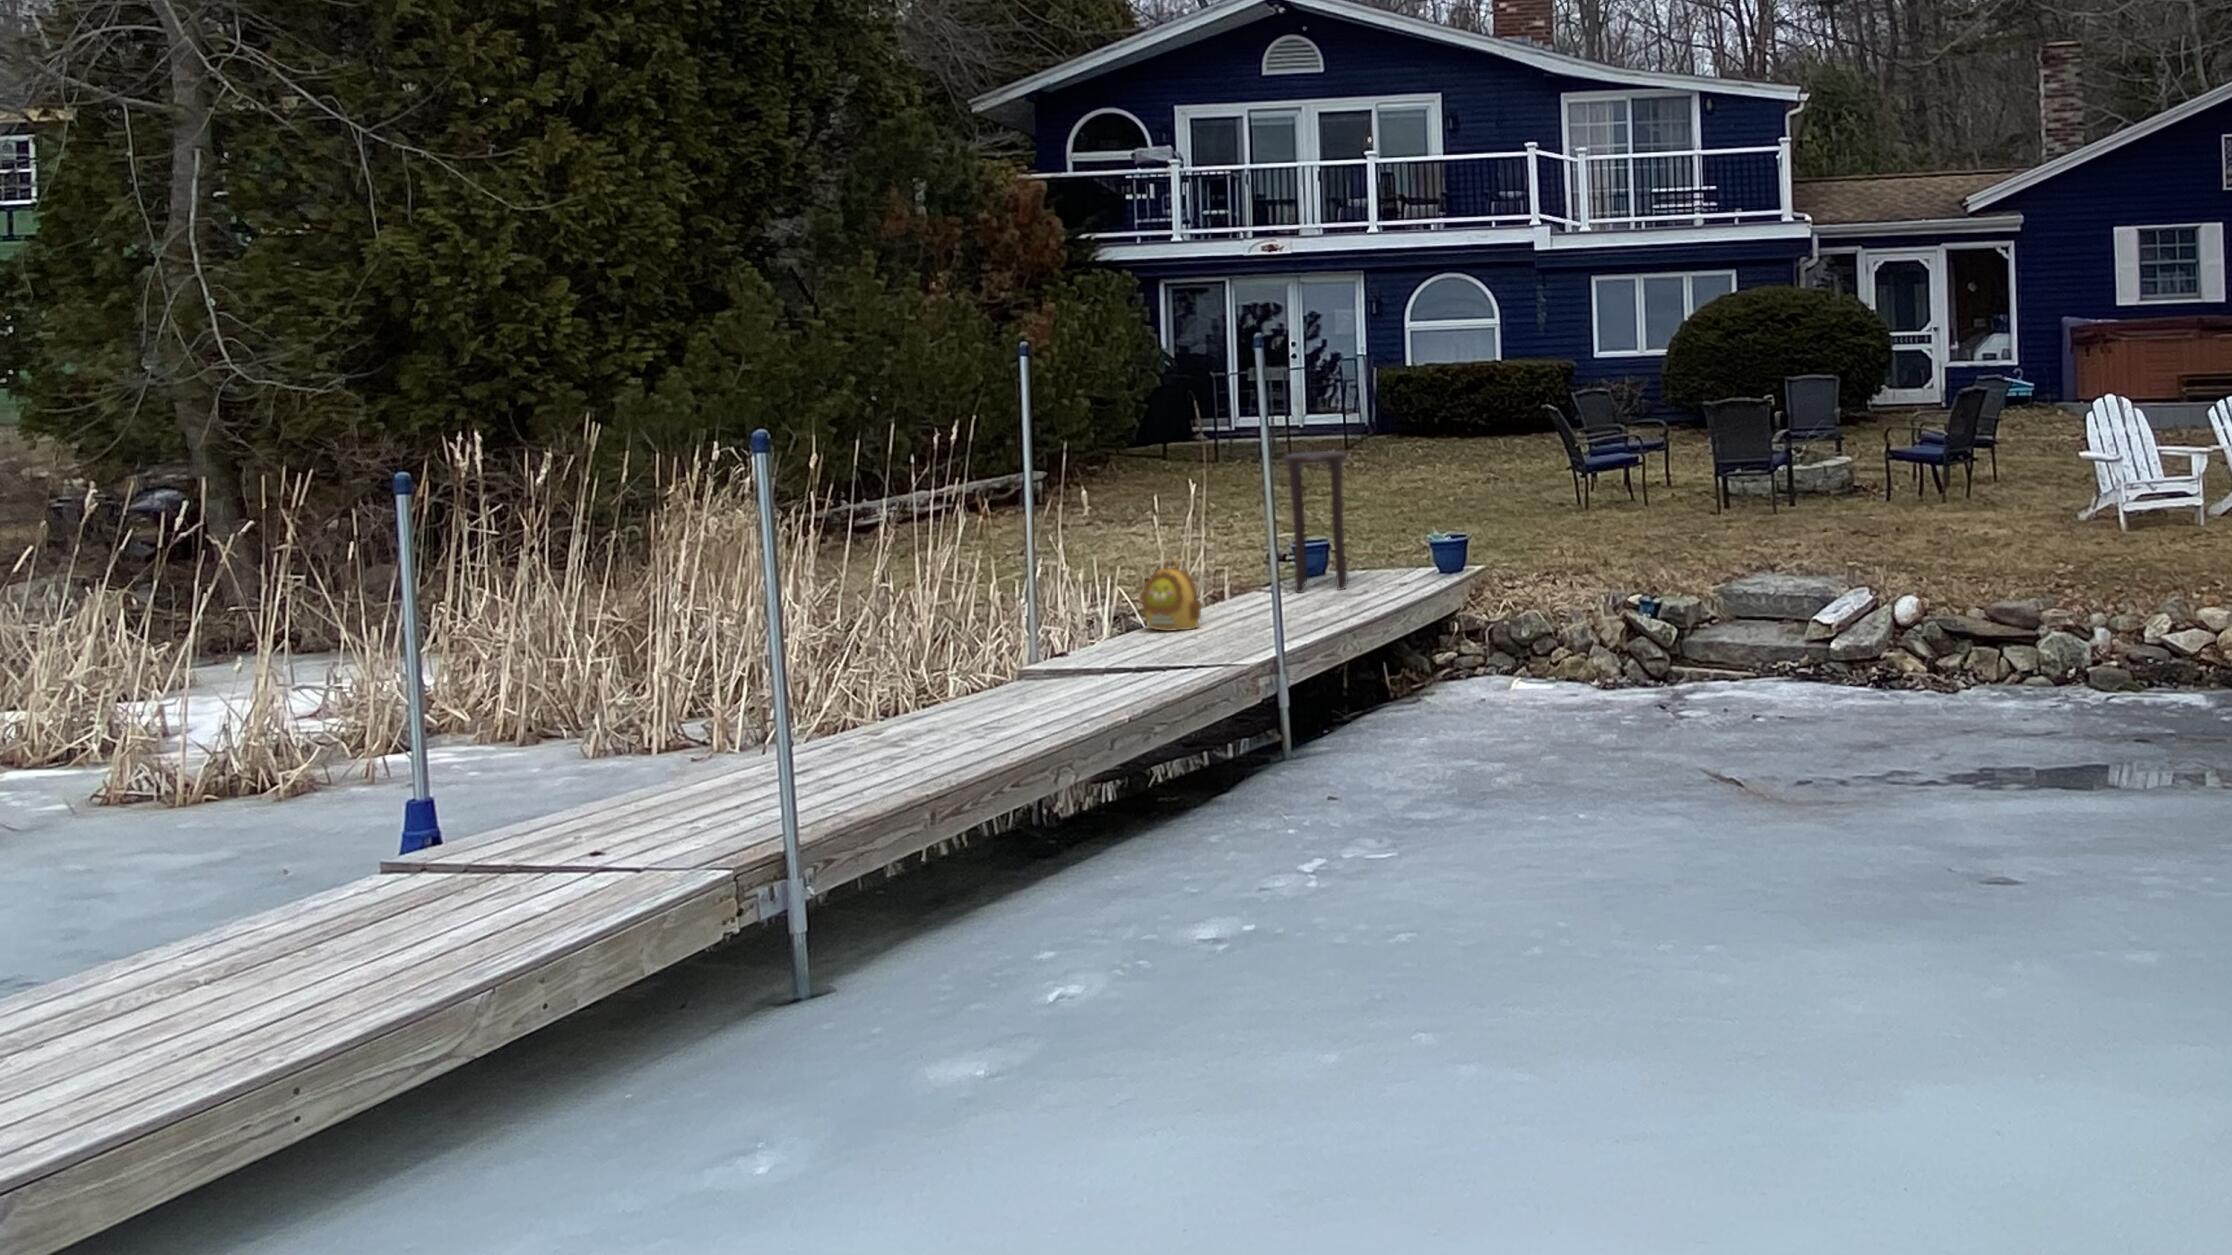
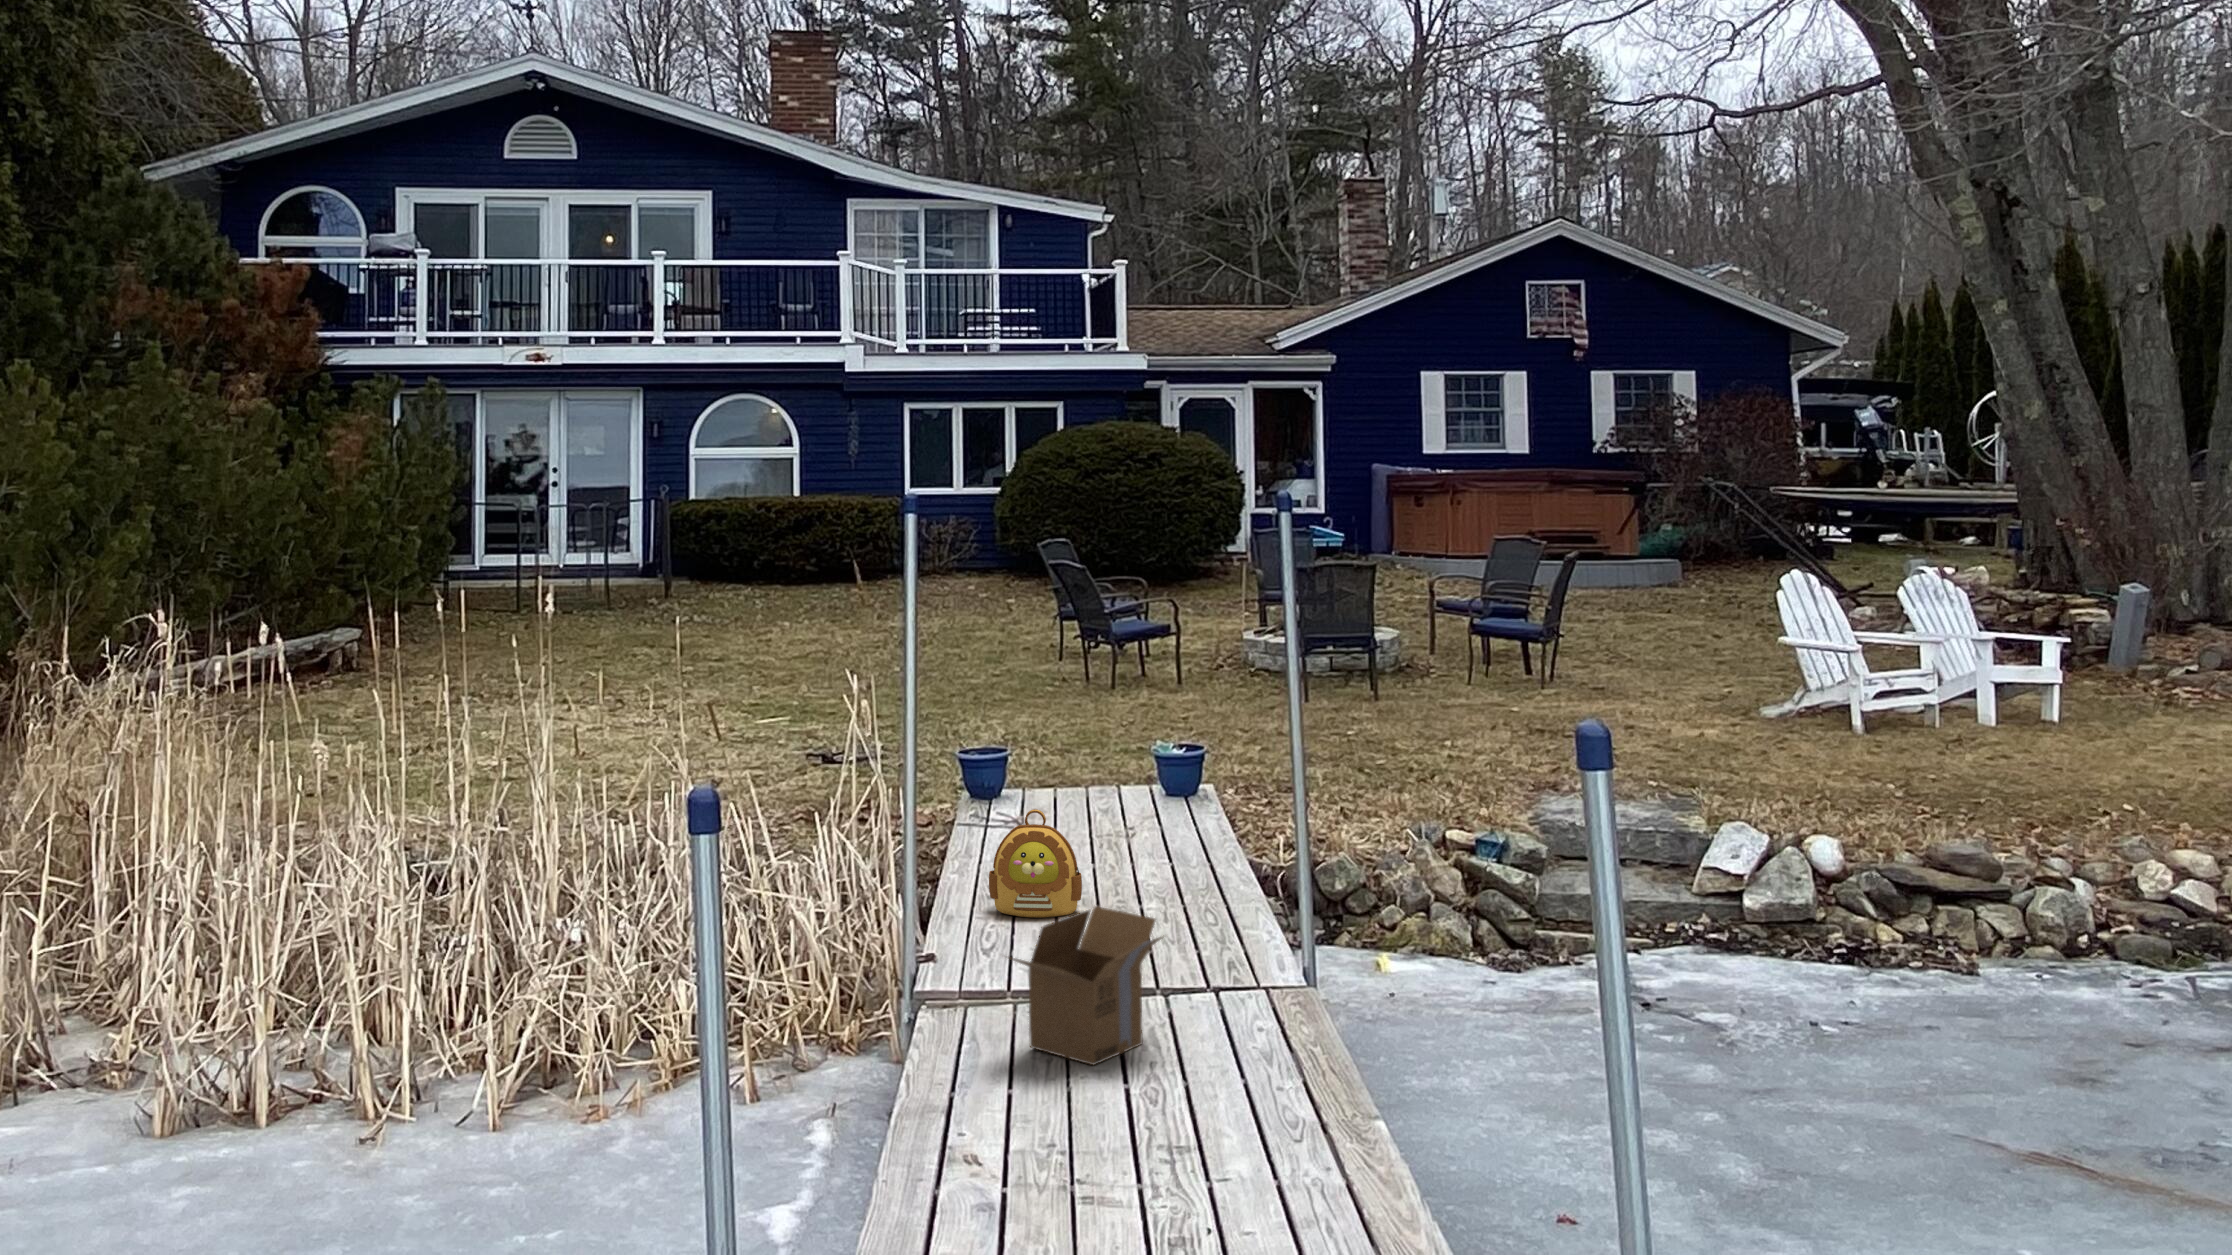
stool: present [1282,451,1348,592] -> none [1062,644,1152,840]
cardboard box: none [988,601,1098,693] -> present [1009,906,1163,1065]

